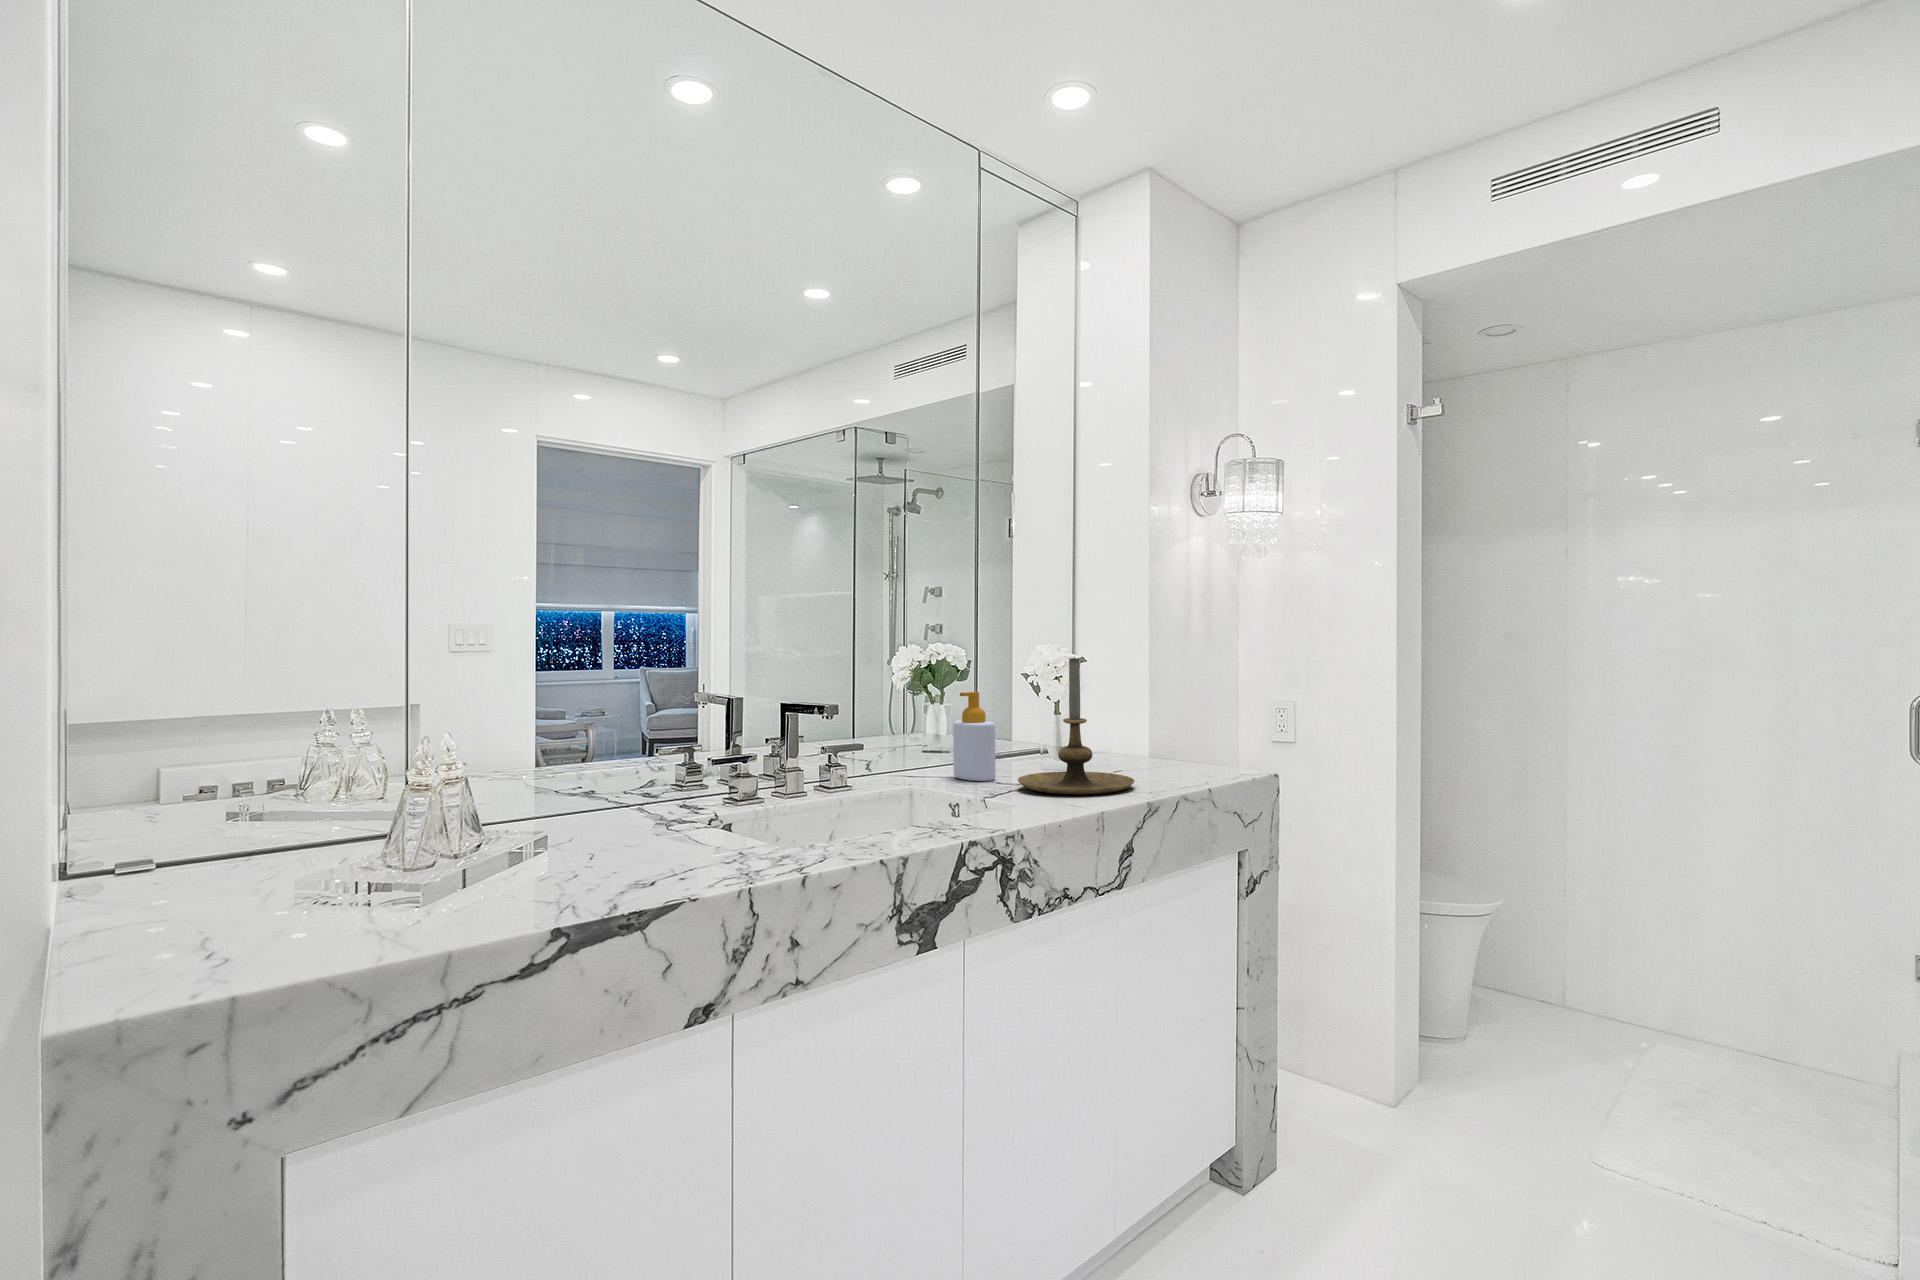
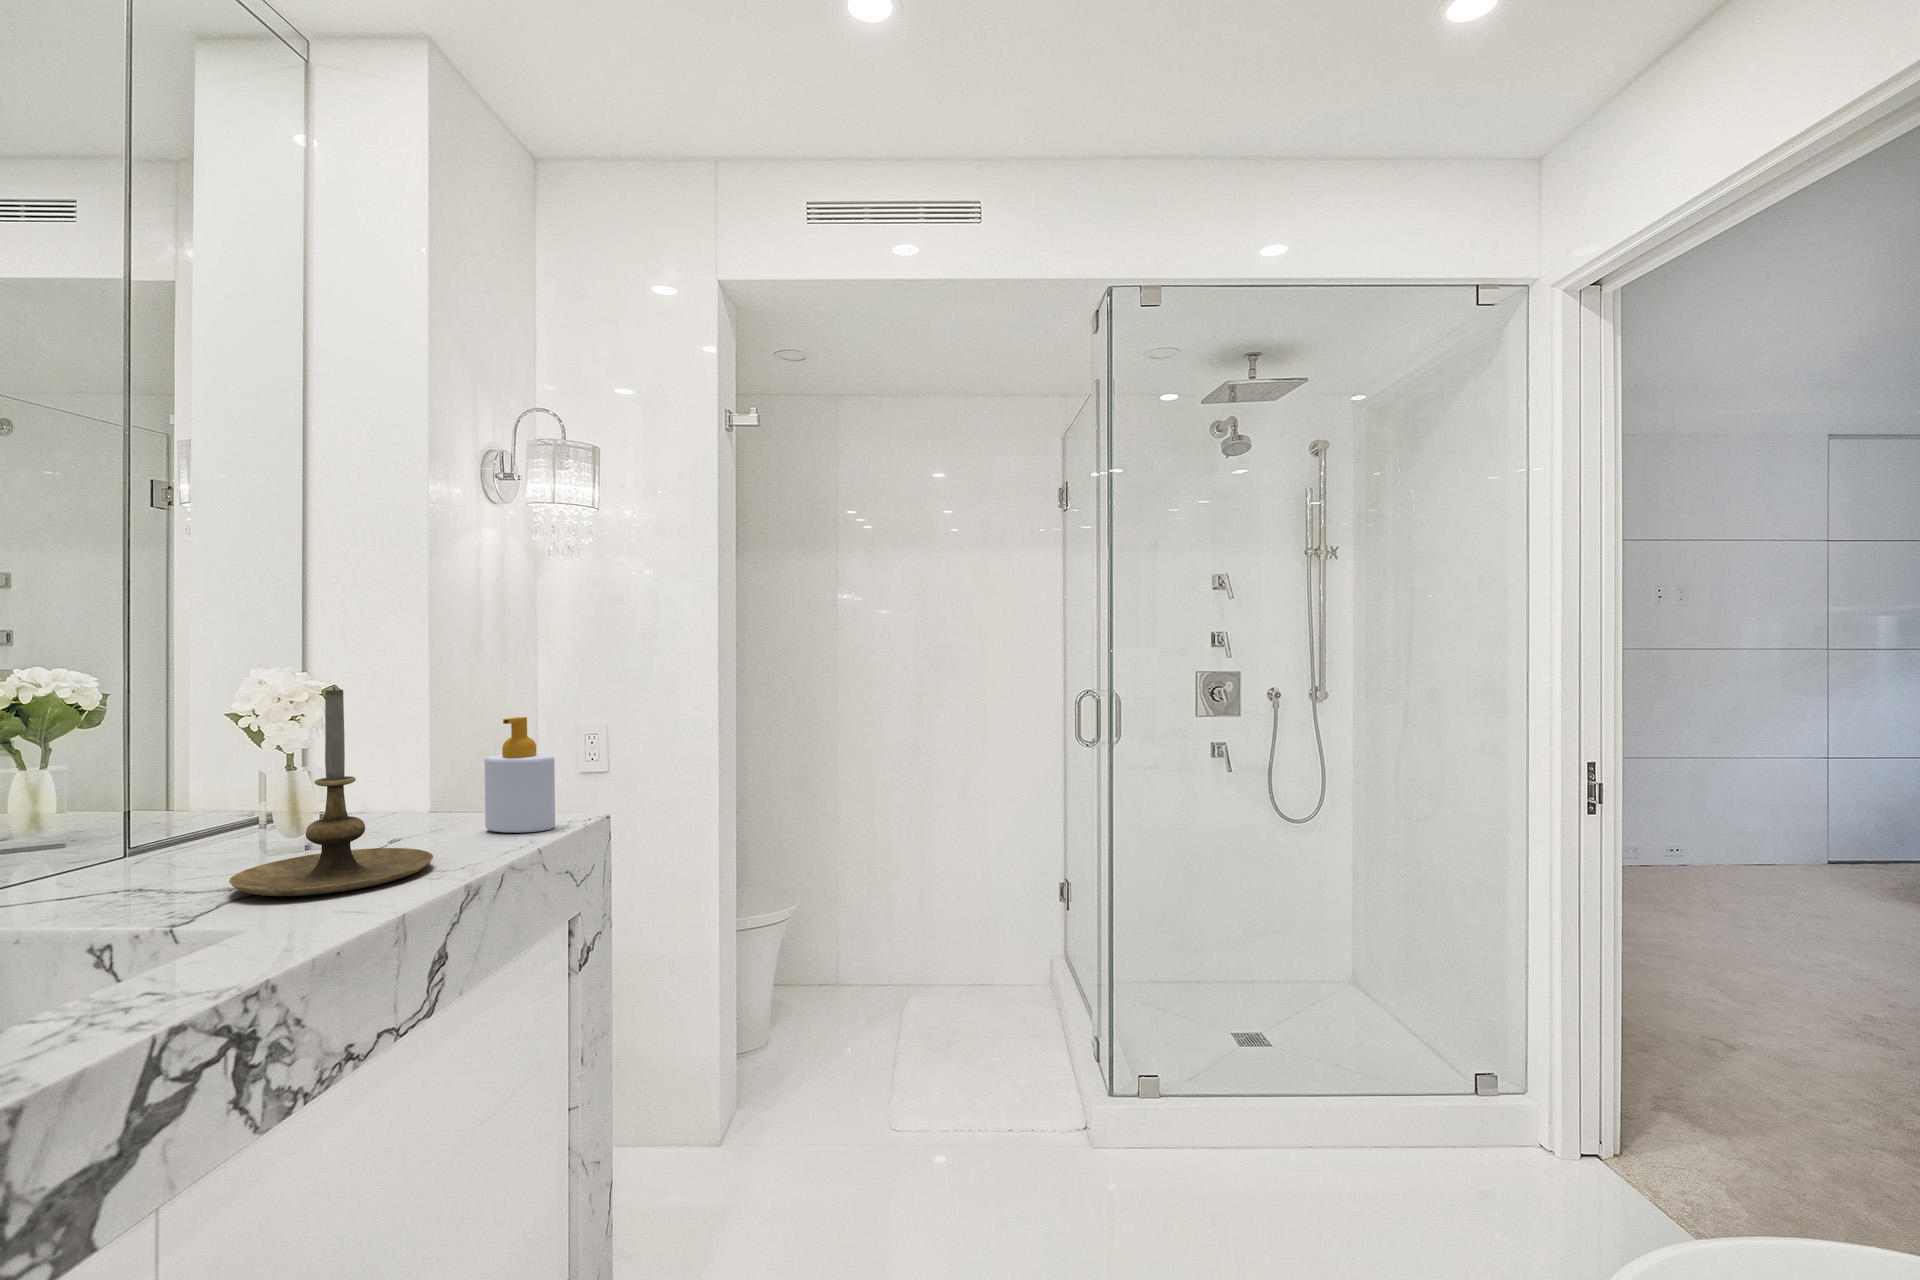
soap bottle: present [953,692,996,781] -> present [485,717,555,833]

